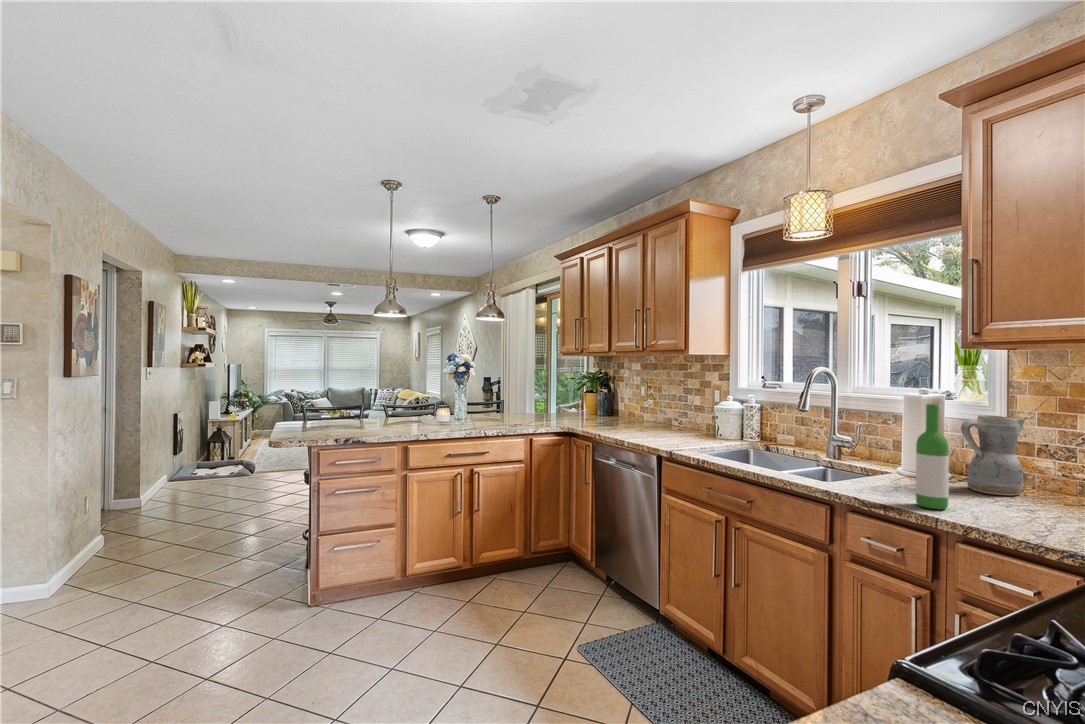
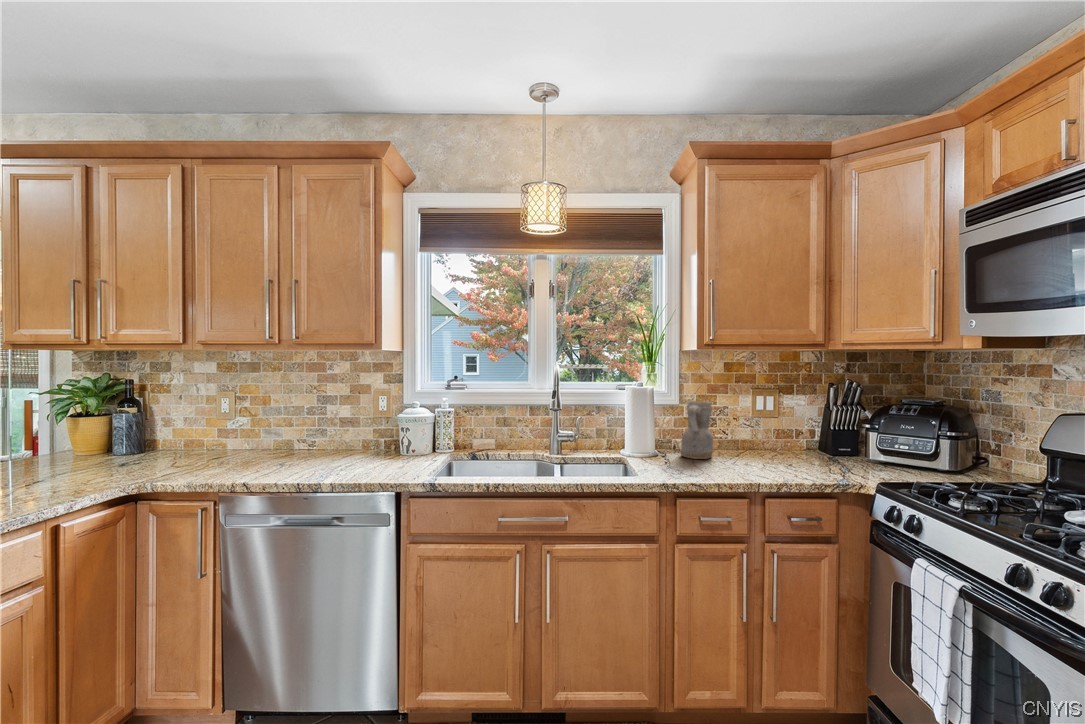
wine bottle: present [916,404,949,509] -> none [722,398,743,479]

